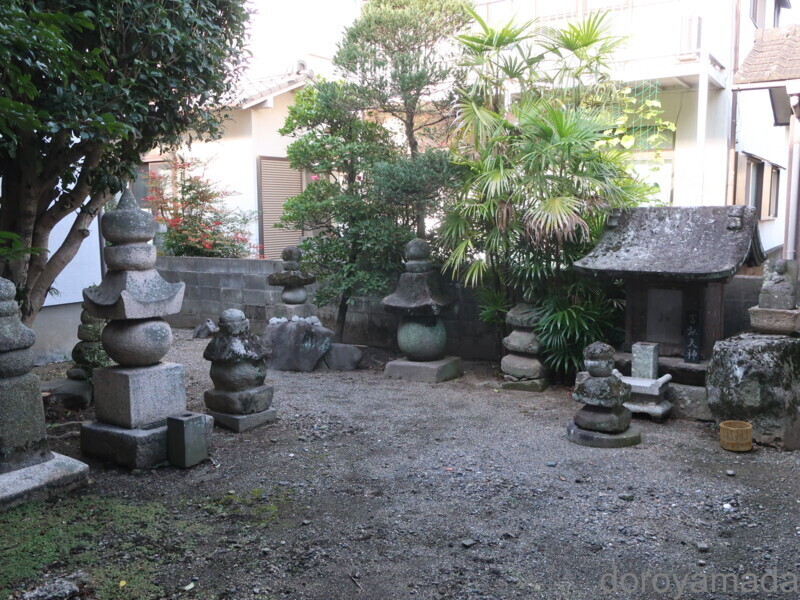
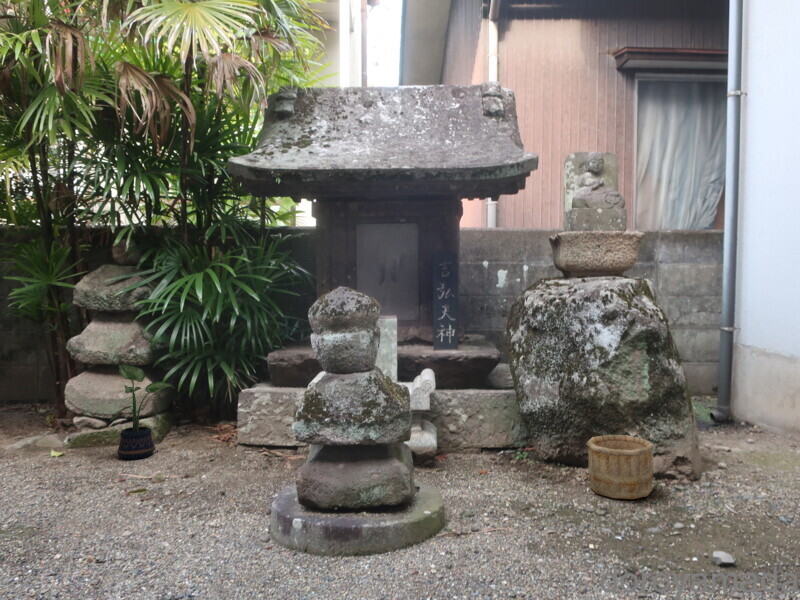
potted plant: none [519,354,548,399] -> present [110,364,175,459]

